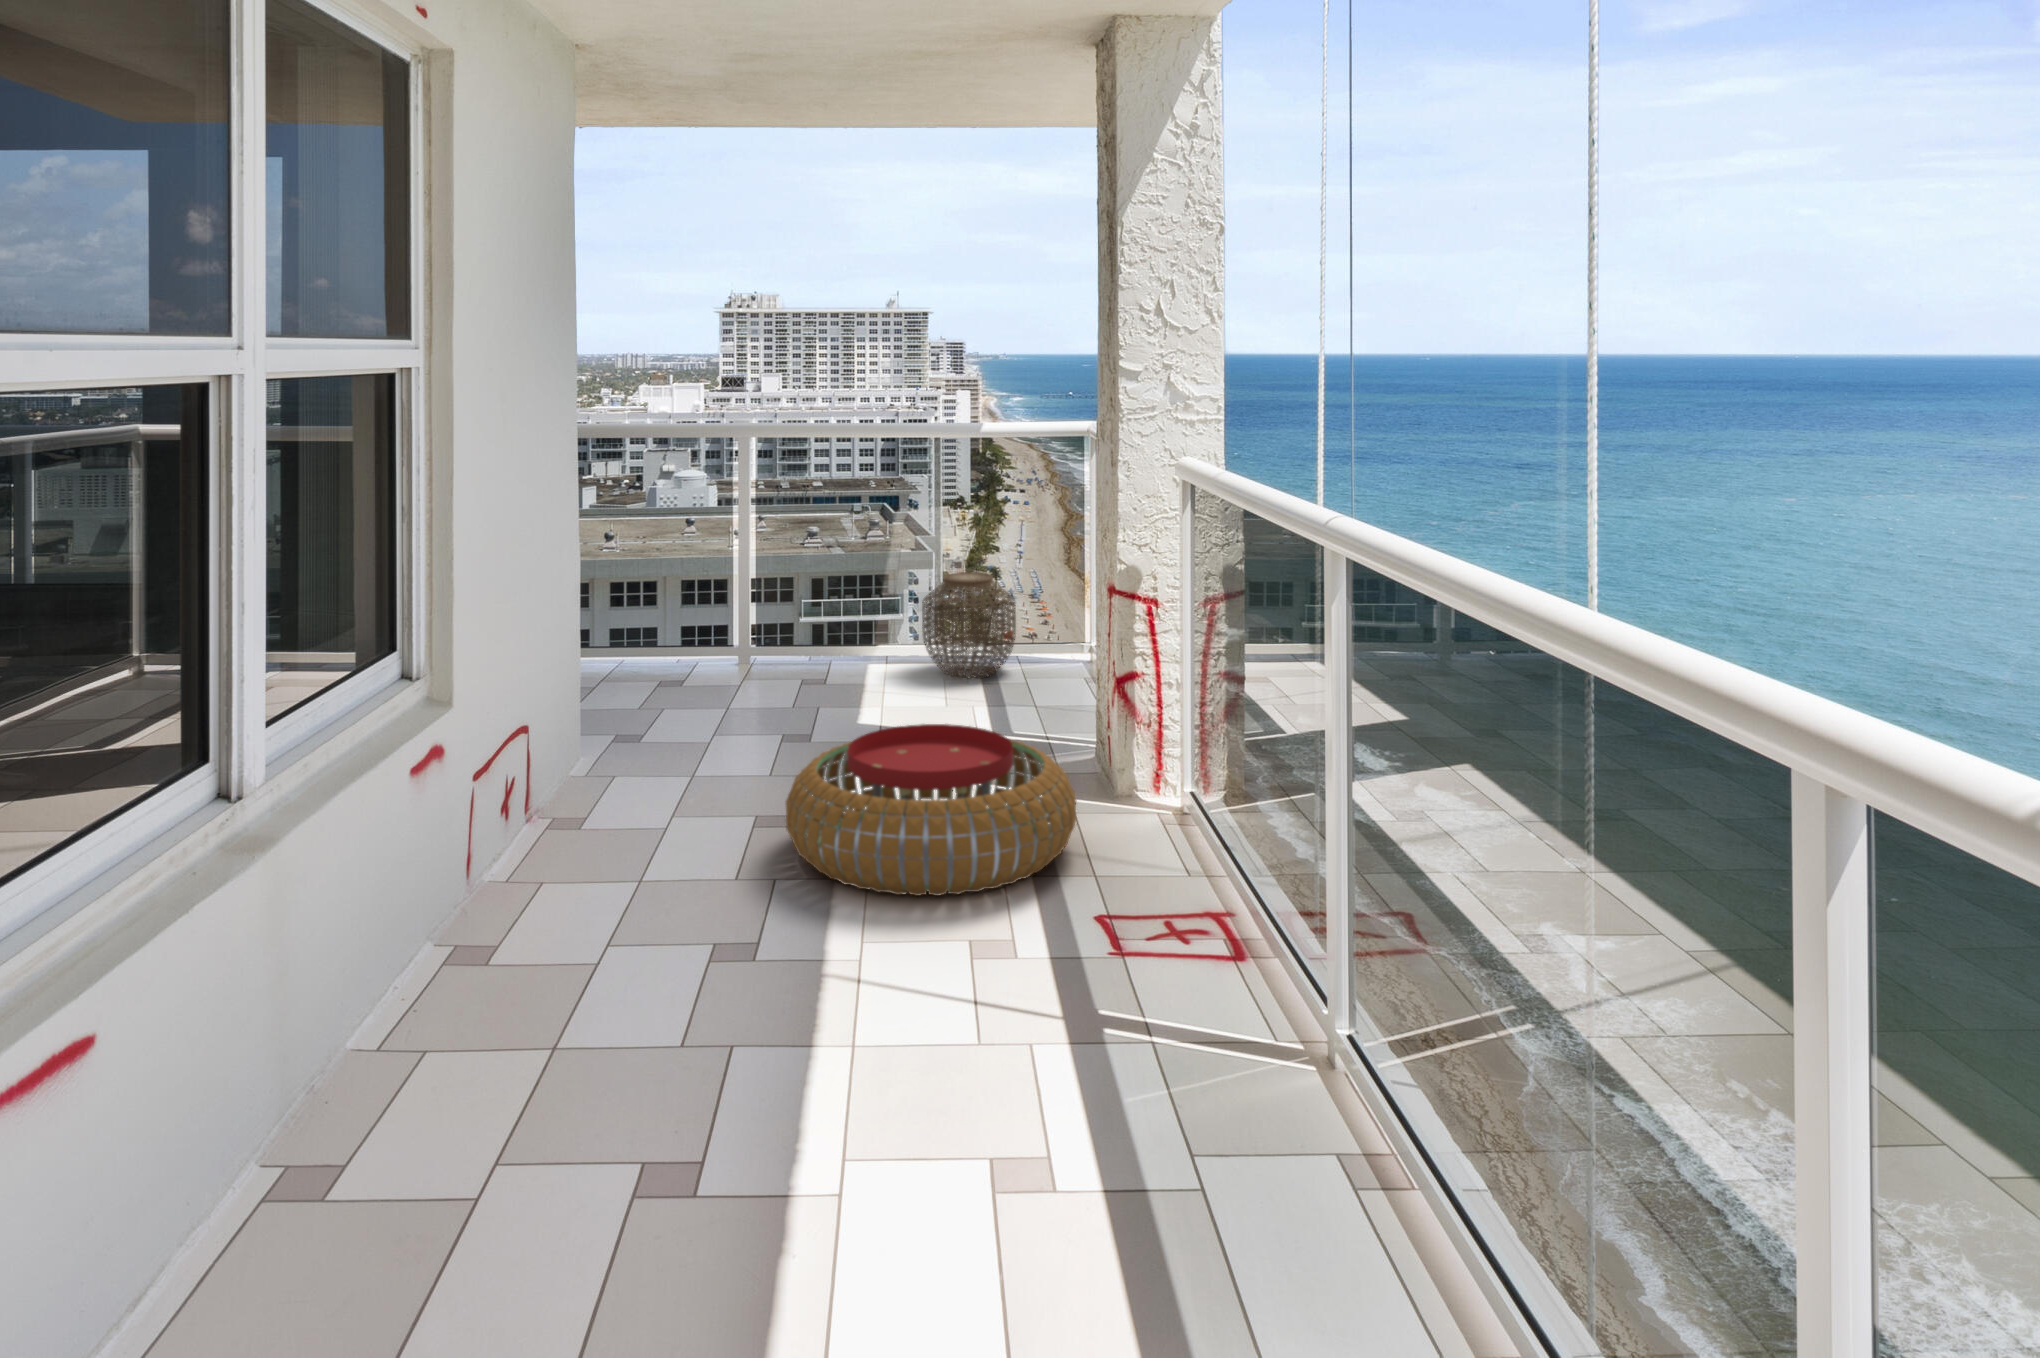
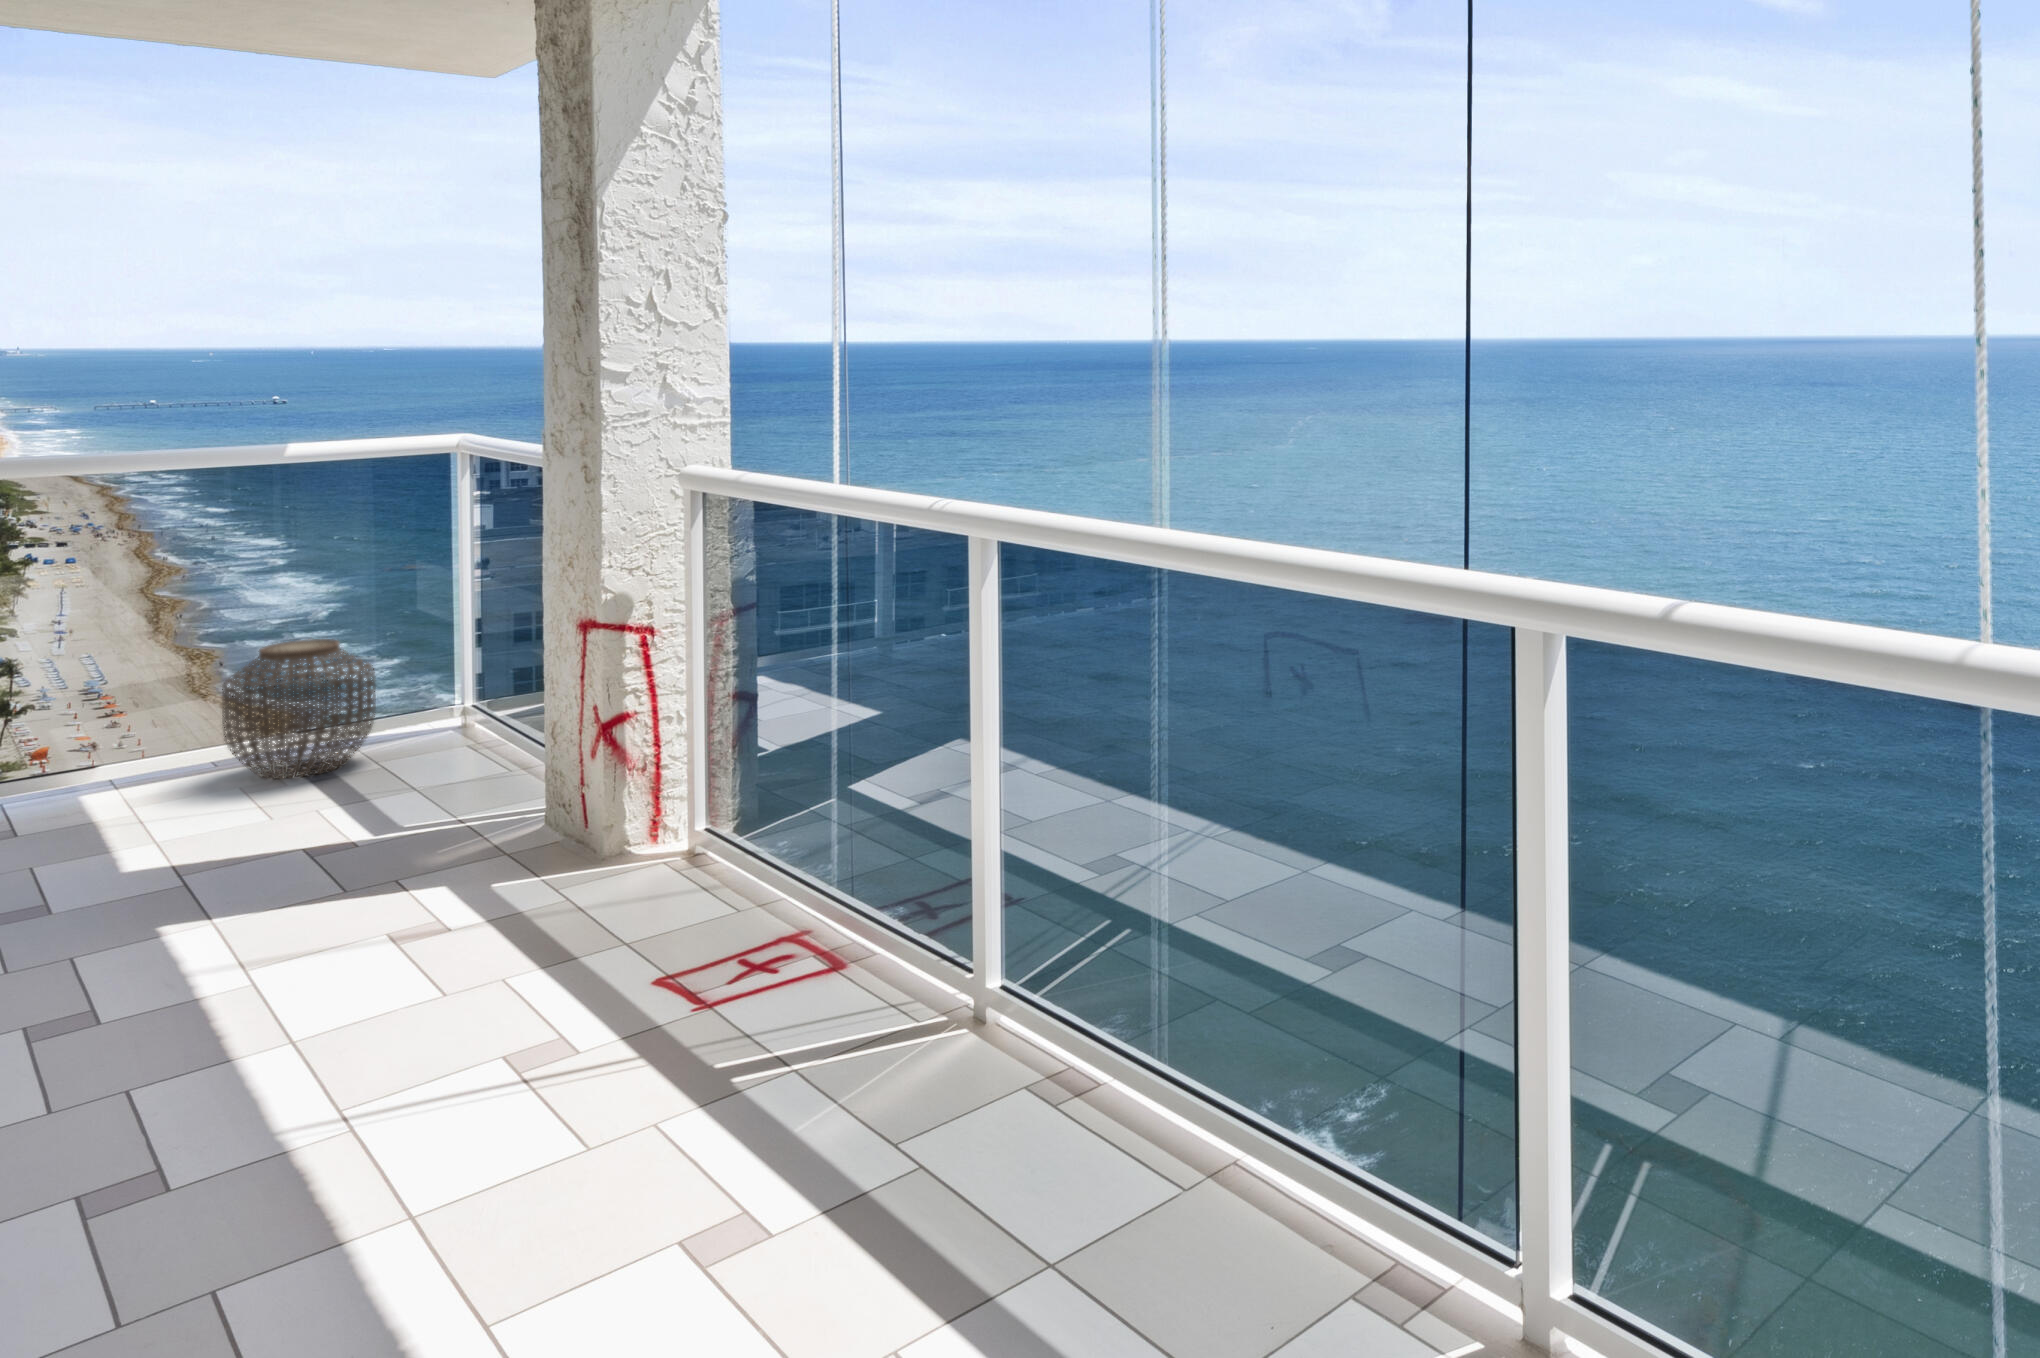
pouf: present [786,724,1076,896] -> none [133,807,591,1040]

